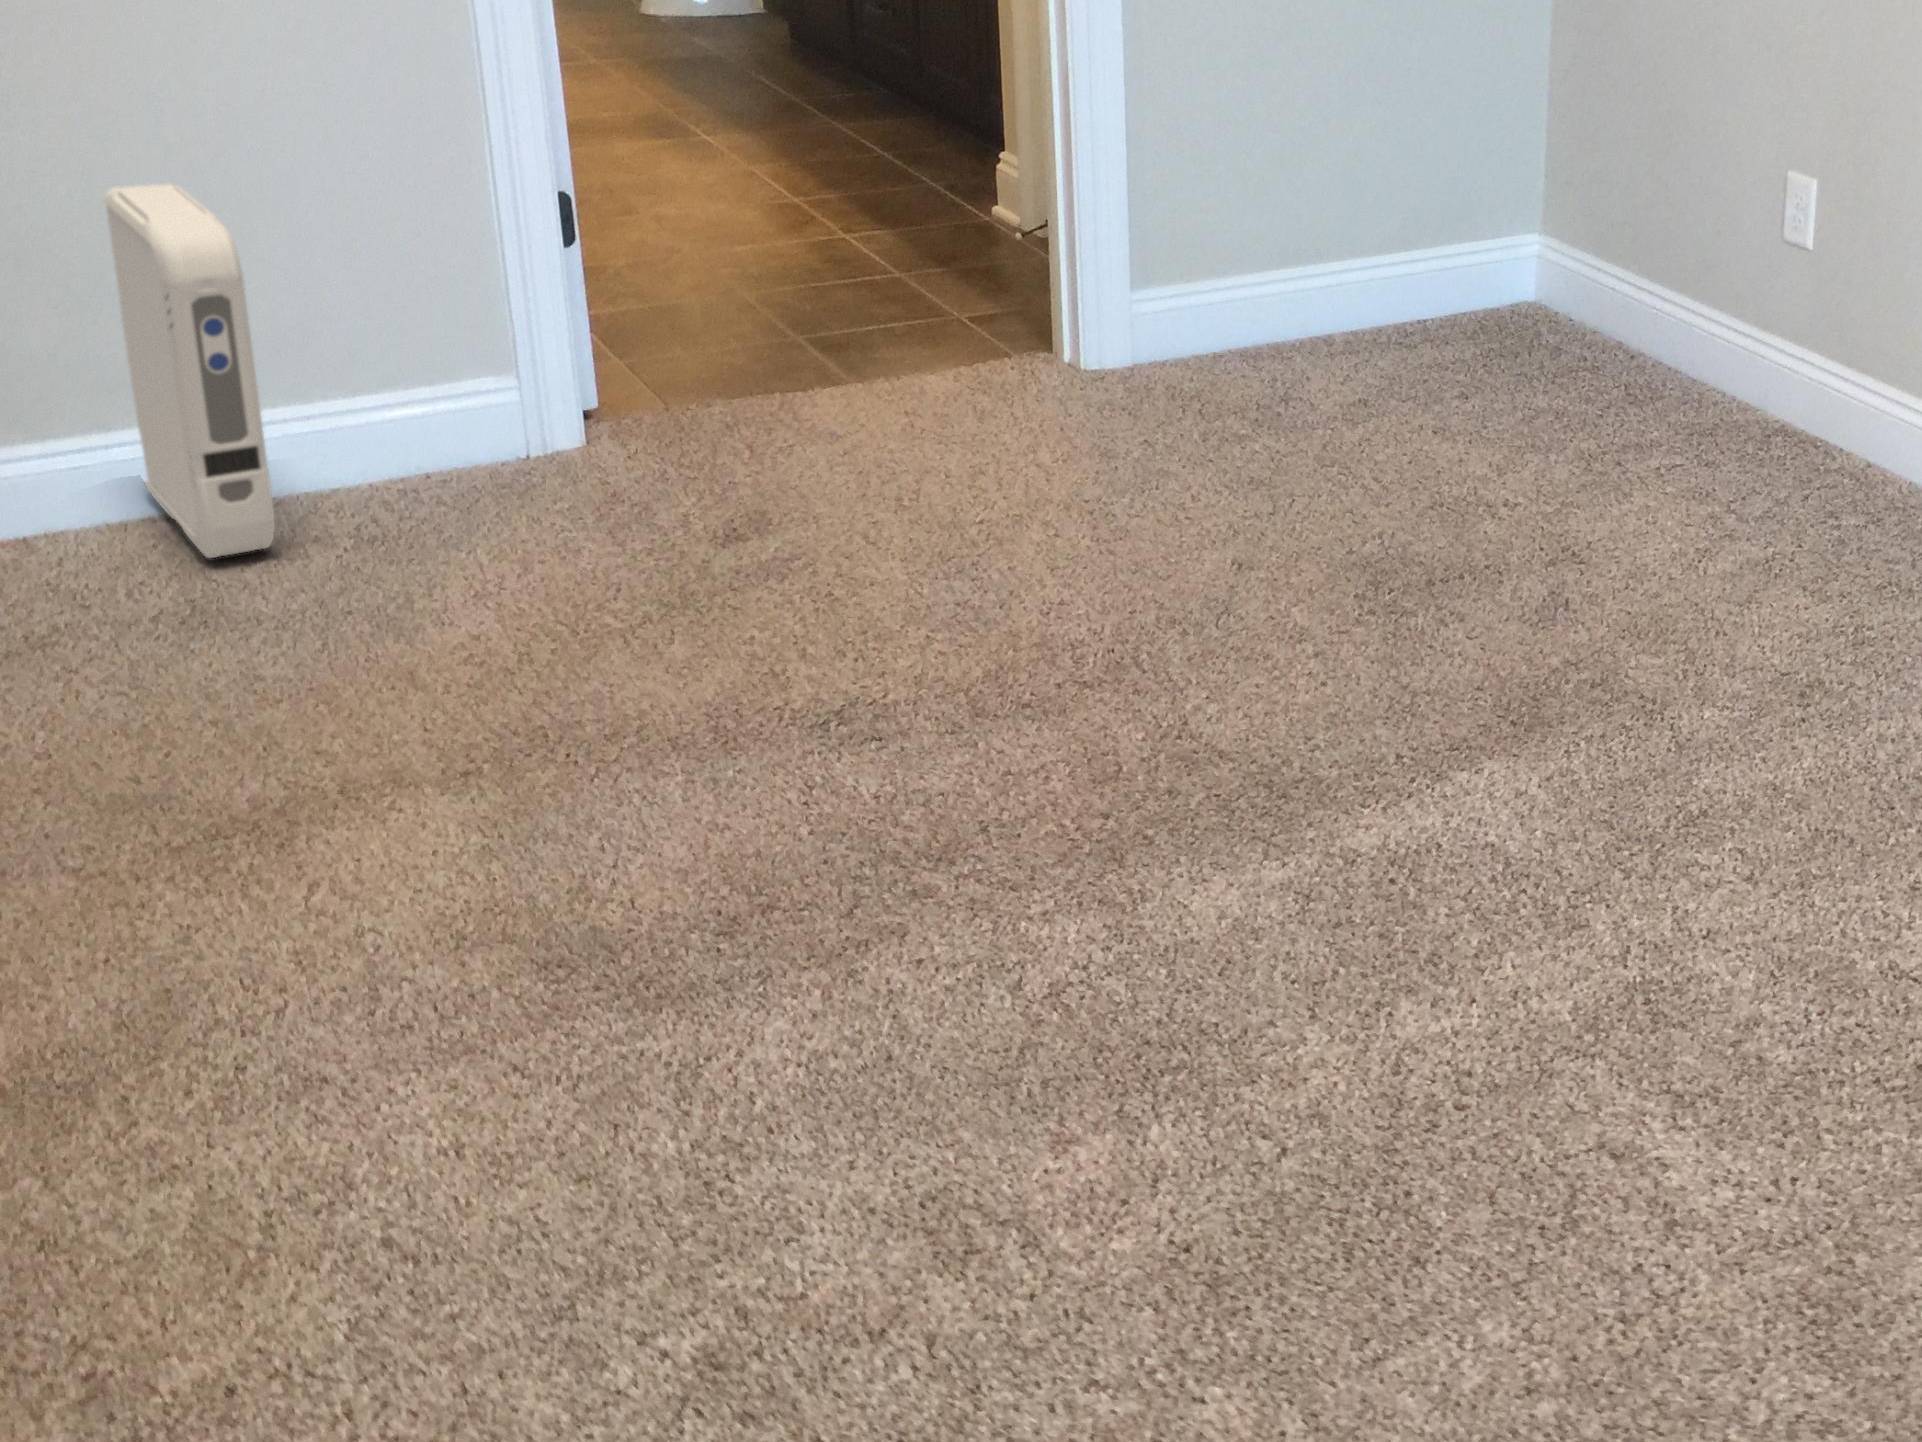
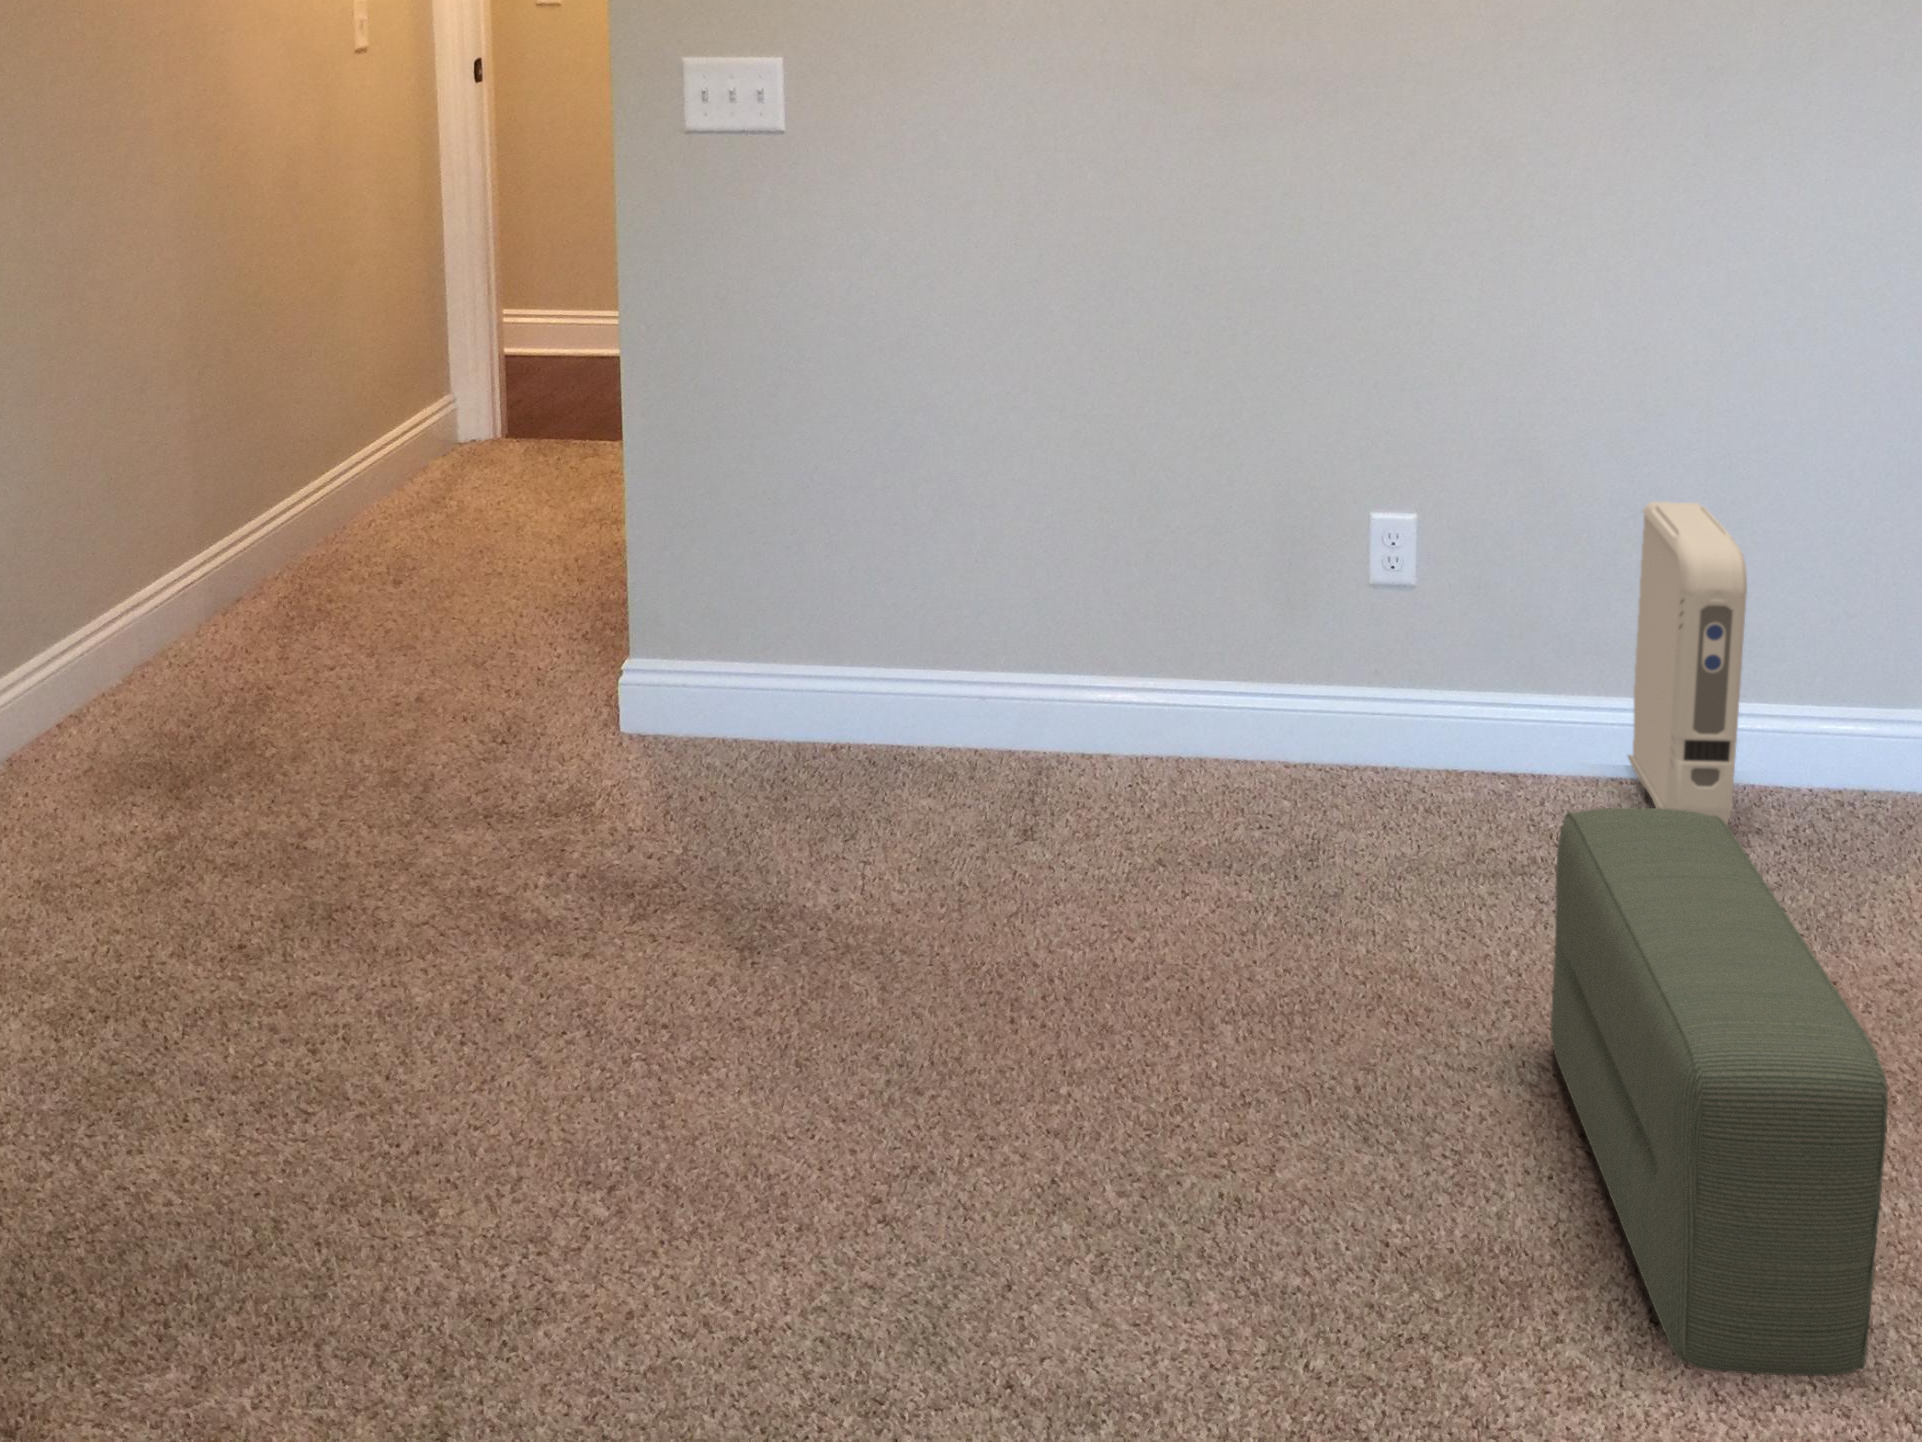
pouf: none [39,523,471,1100] -> present [1551,808,1888,1376]

